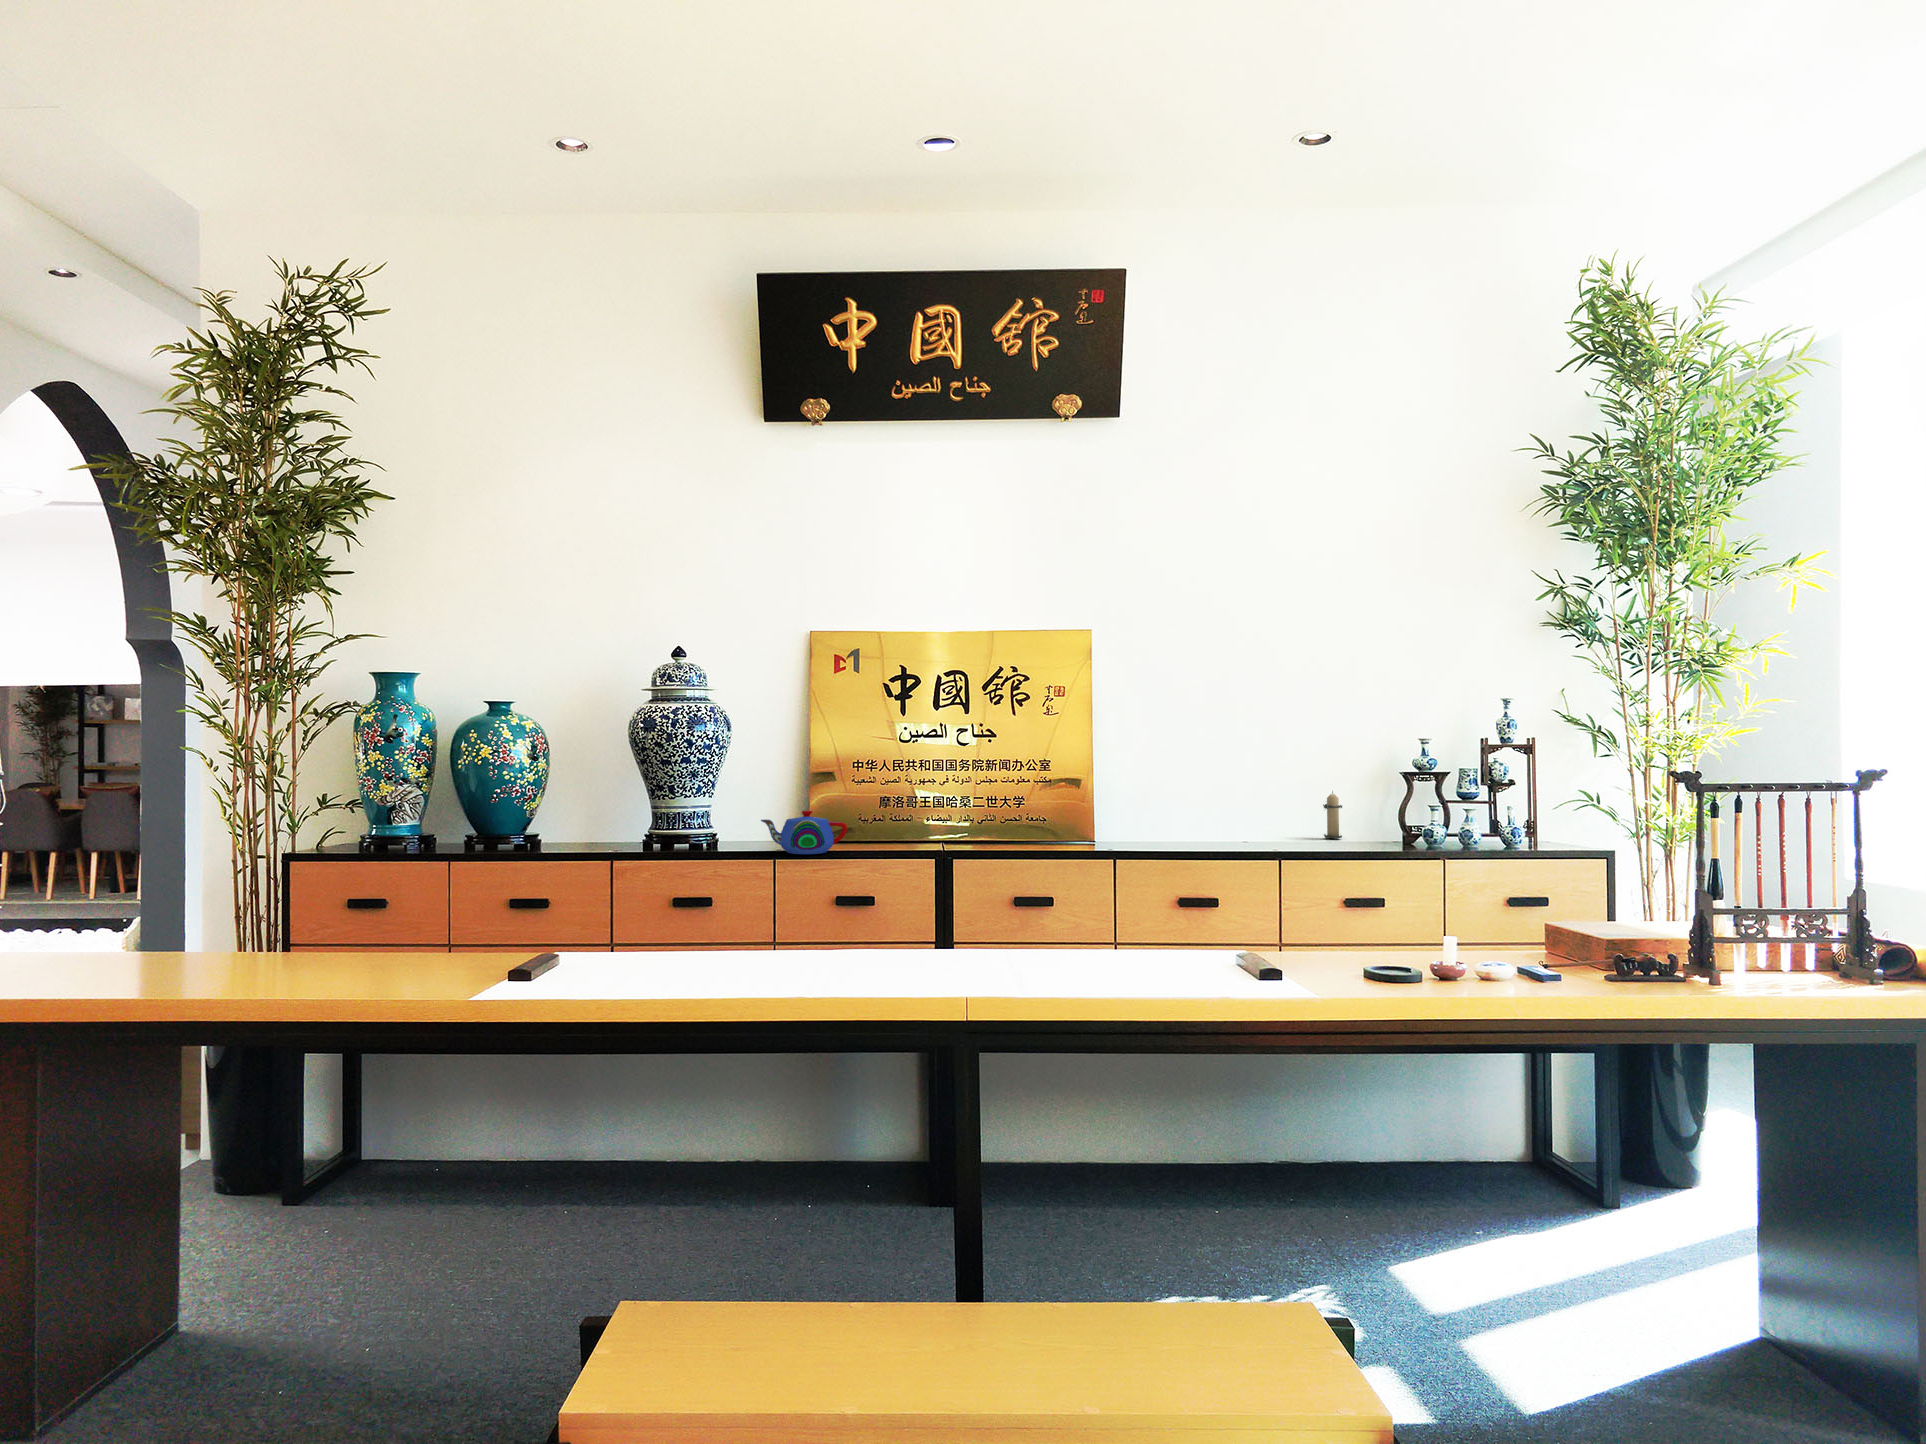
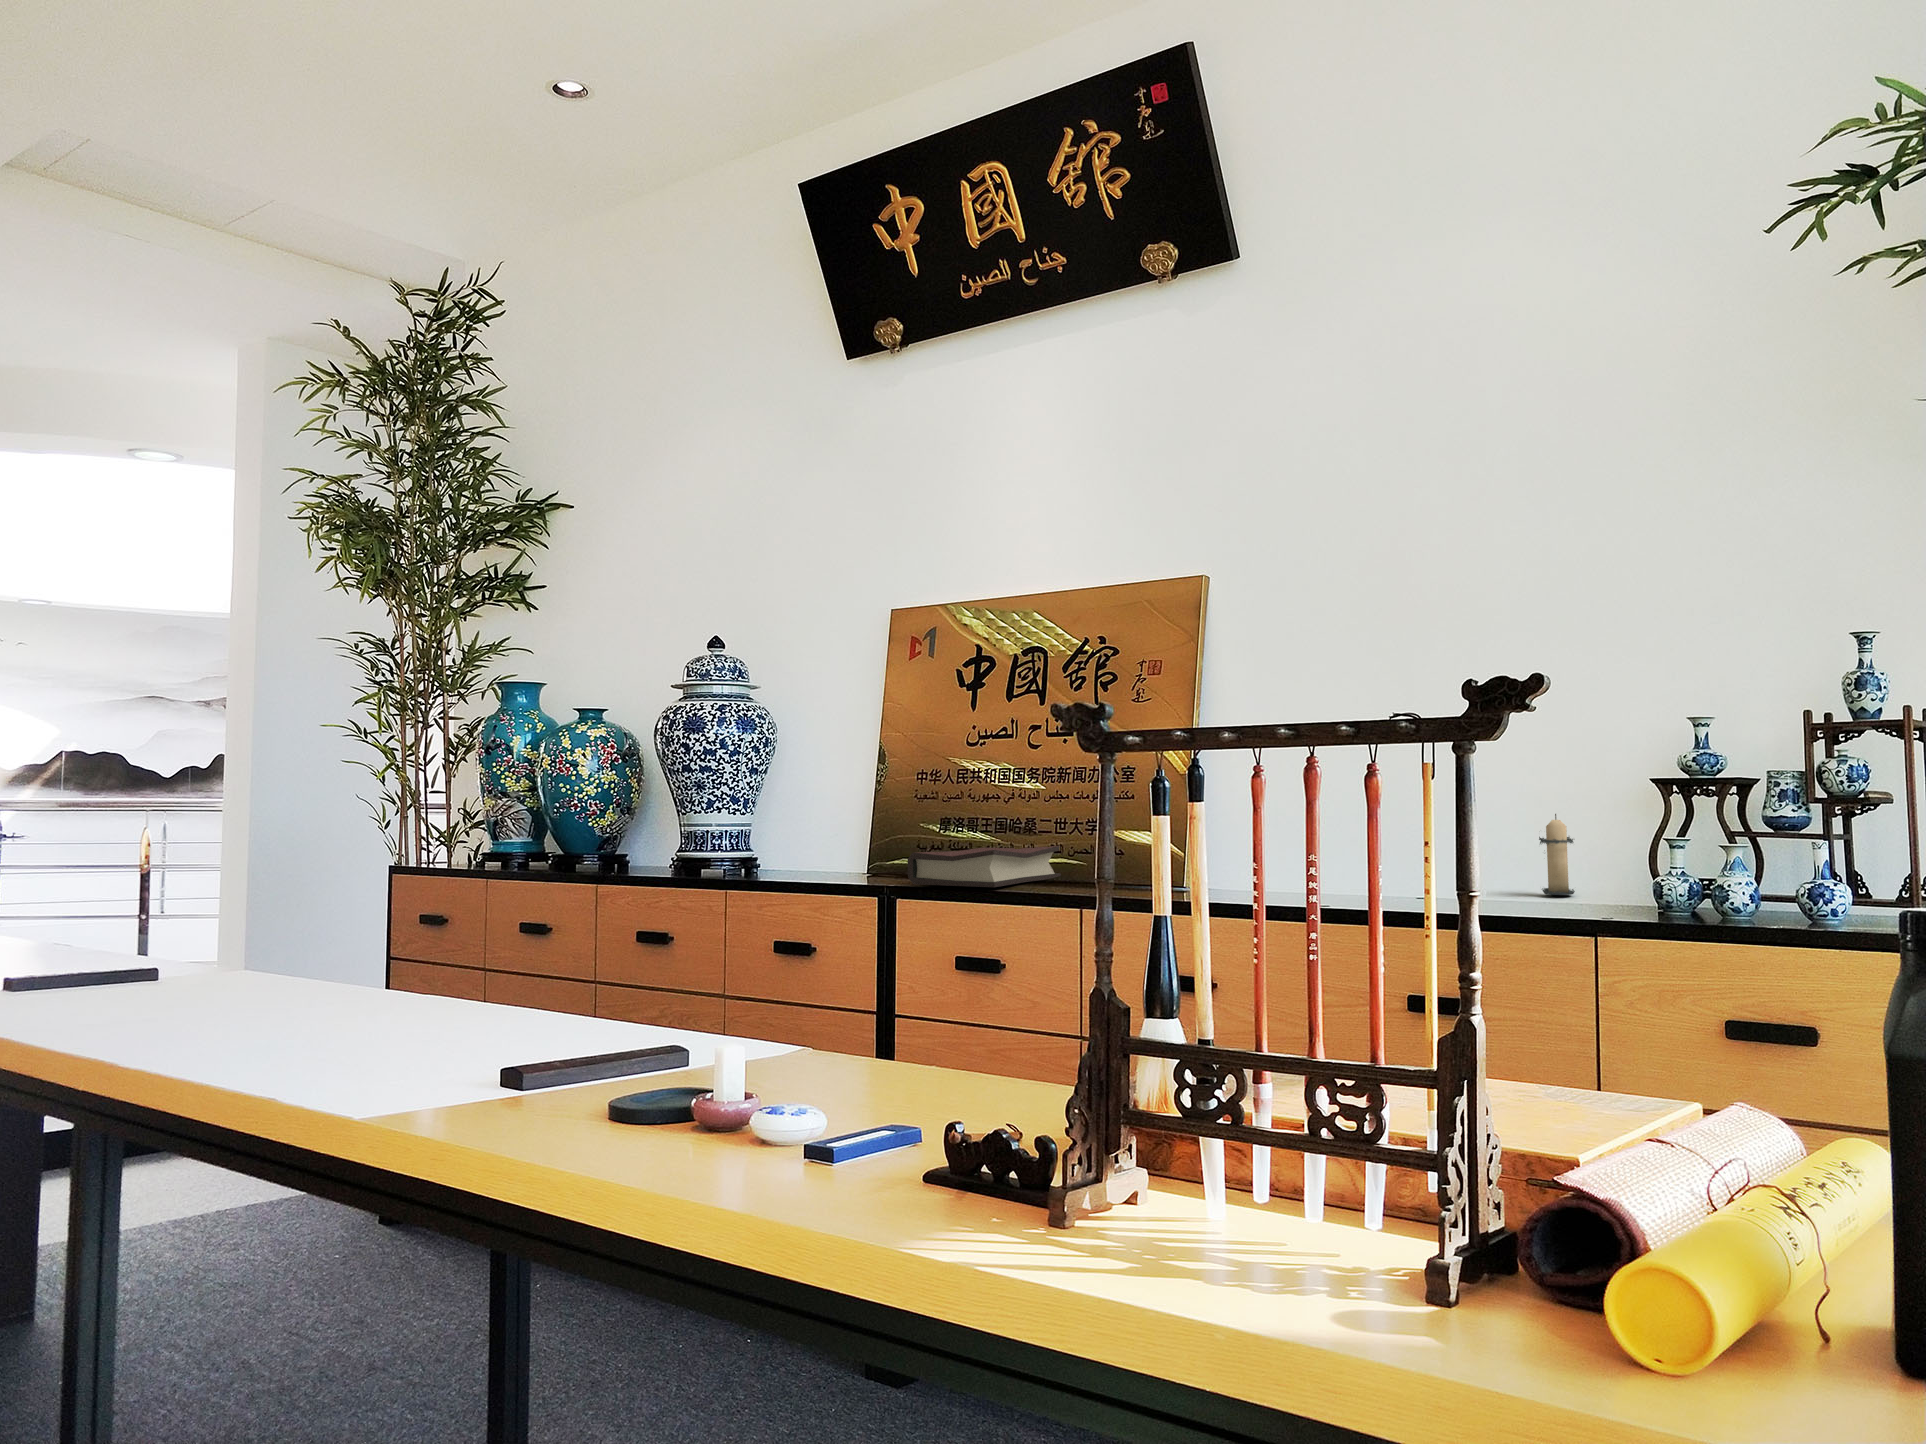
teapot: present [761,811,847,854] -> none [756,832,845,885]
hardback book: none [907,817,989,849] -> present [907,846,1061,887]

